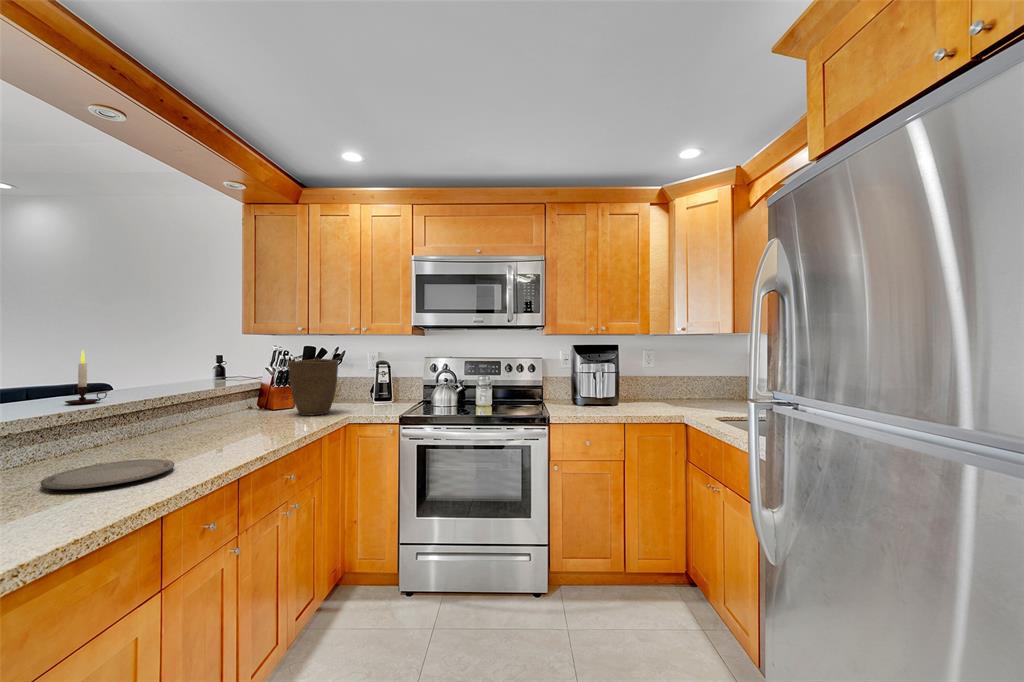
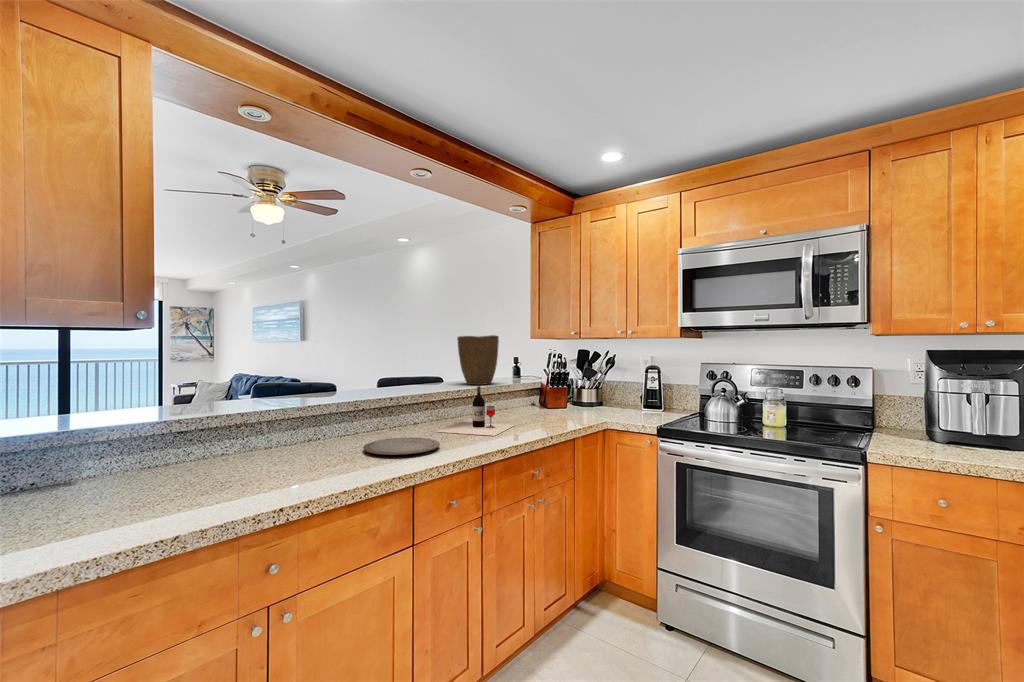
candle: present [65,350,107,404] -> none [401,352,425,392]
vase: present [288,359,338,416] -> present [457,335,499,385]
wine bottle: none [138,390,250,451] -> present [435,386,514,436]

